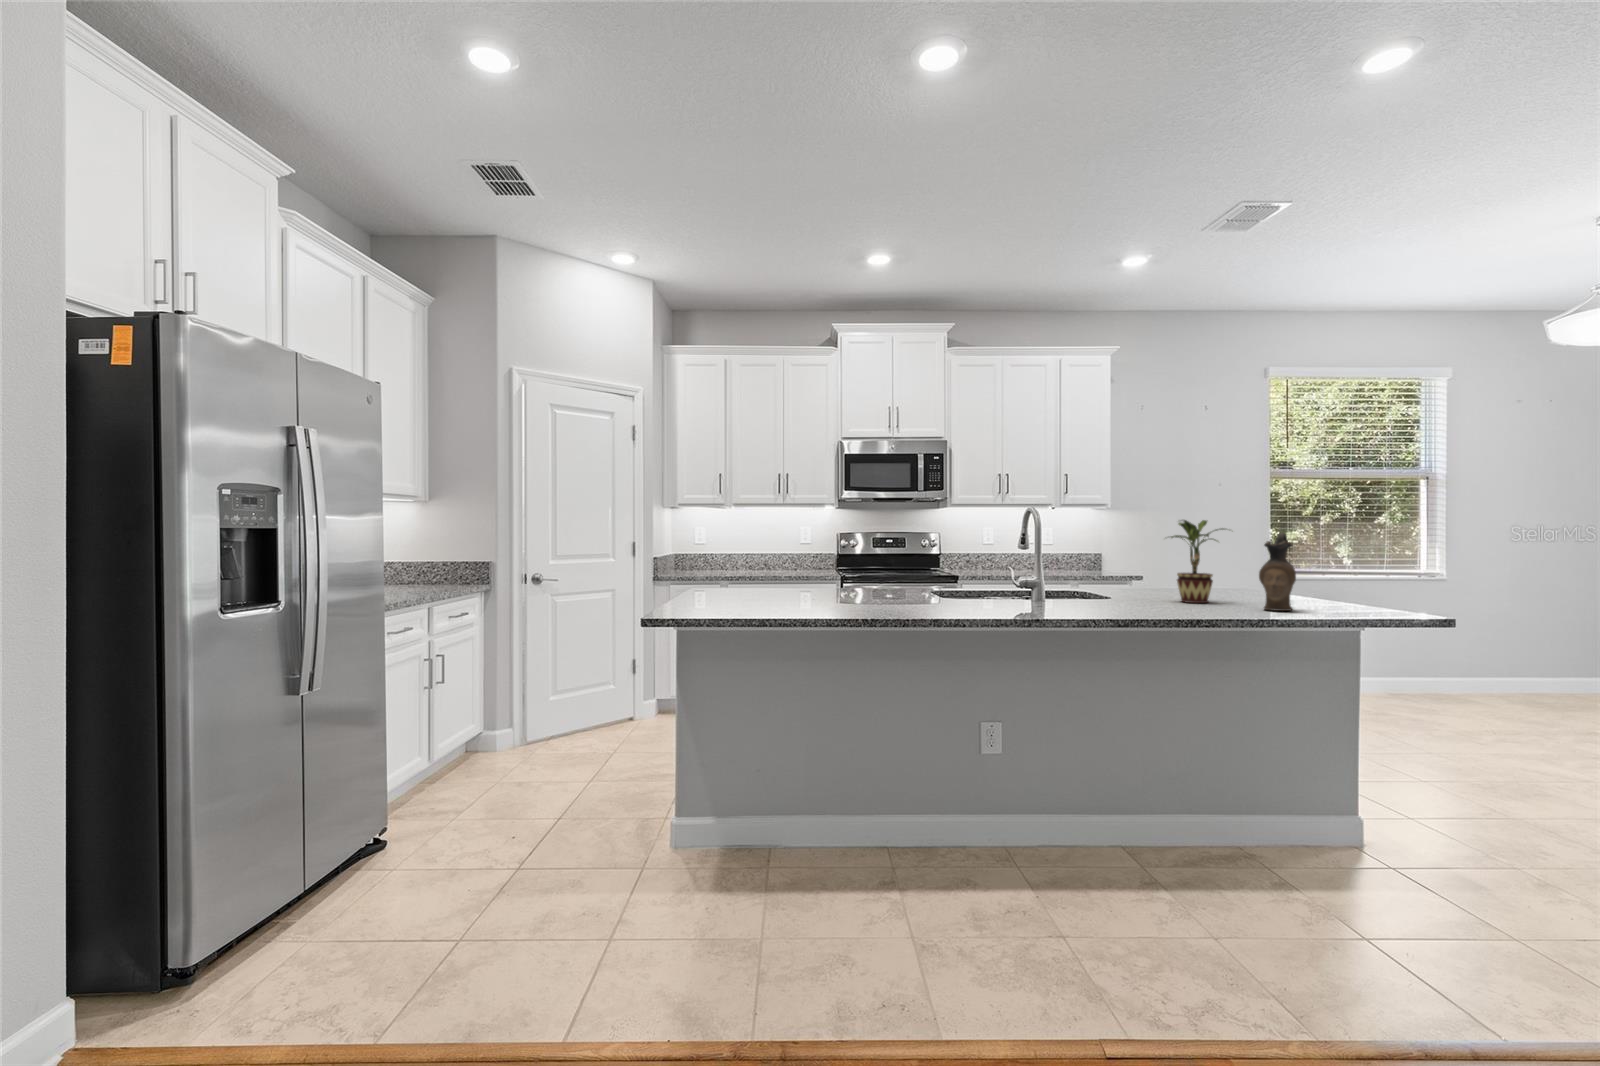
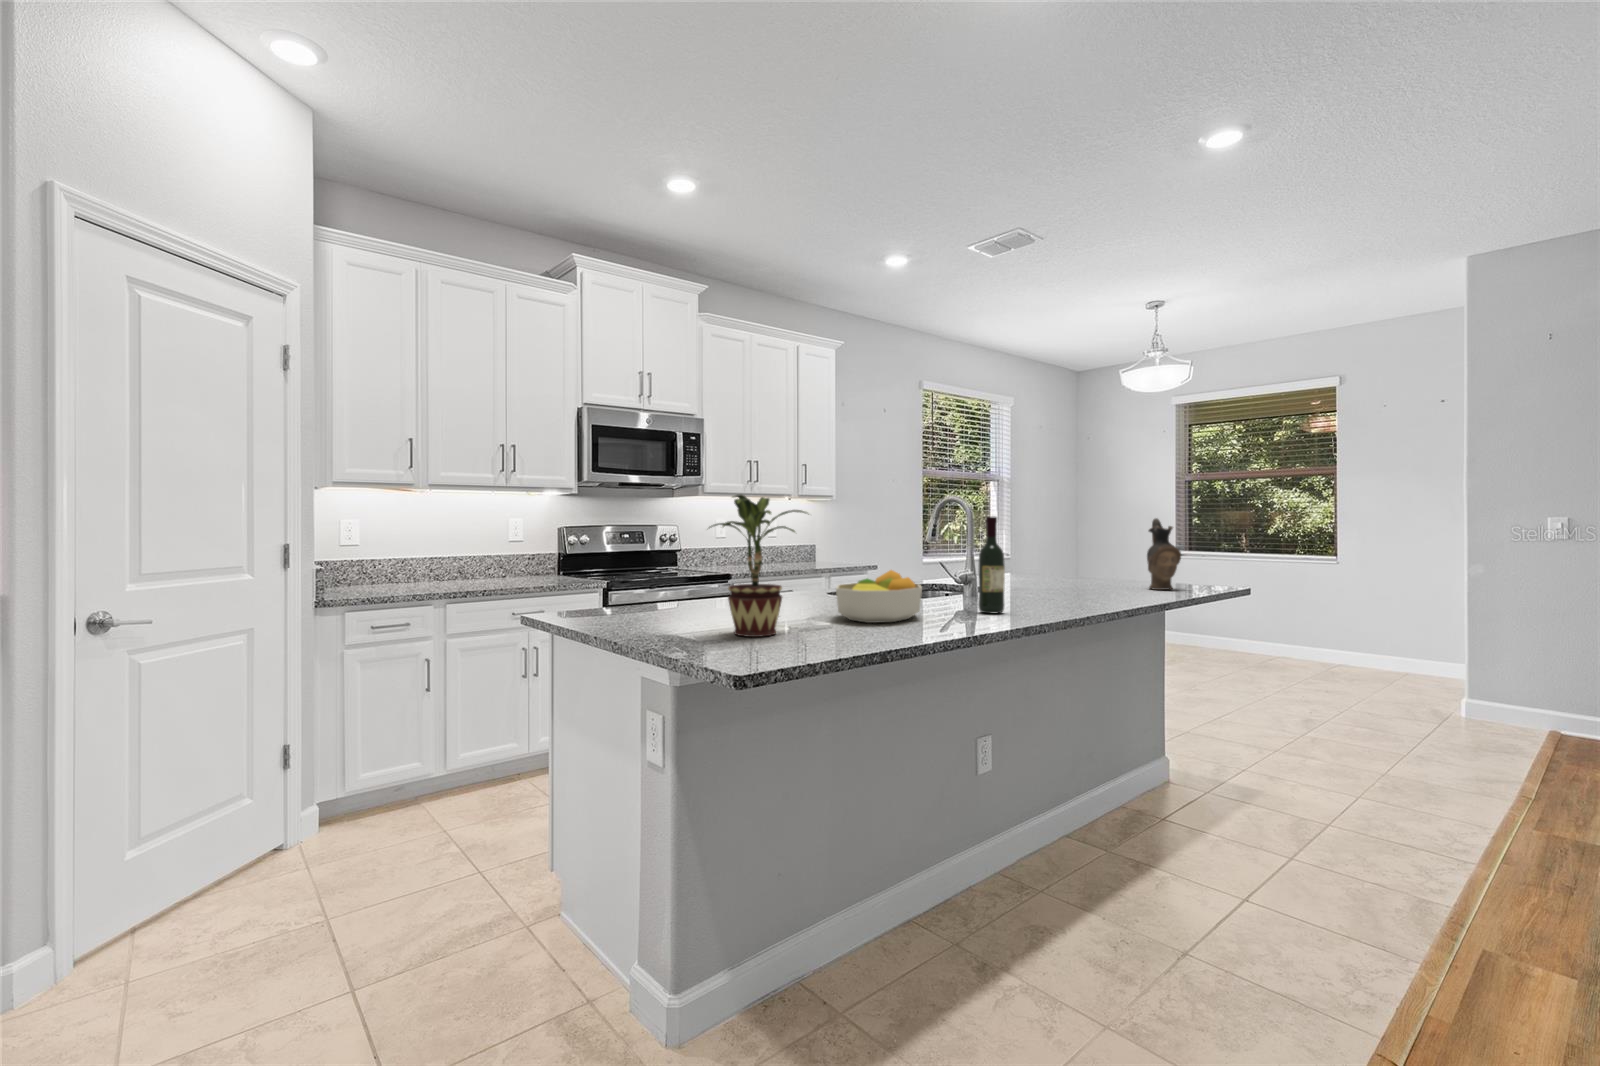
potted plant: present [1171,520,1225,603] -> present [709,495,809,637]
wine bottle: none [952,532,973,611] -> present [978,516,1005,614]
fruit bowl: none [826,572,903,609] -> present [836,570,922,623]

